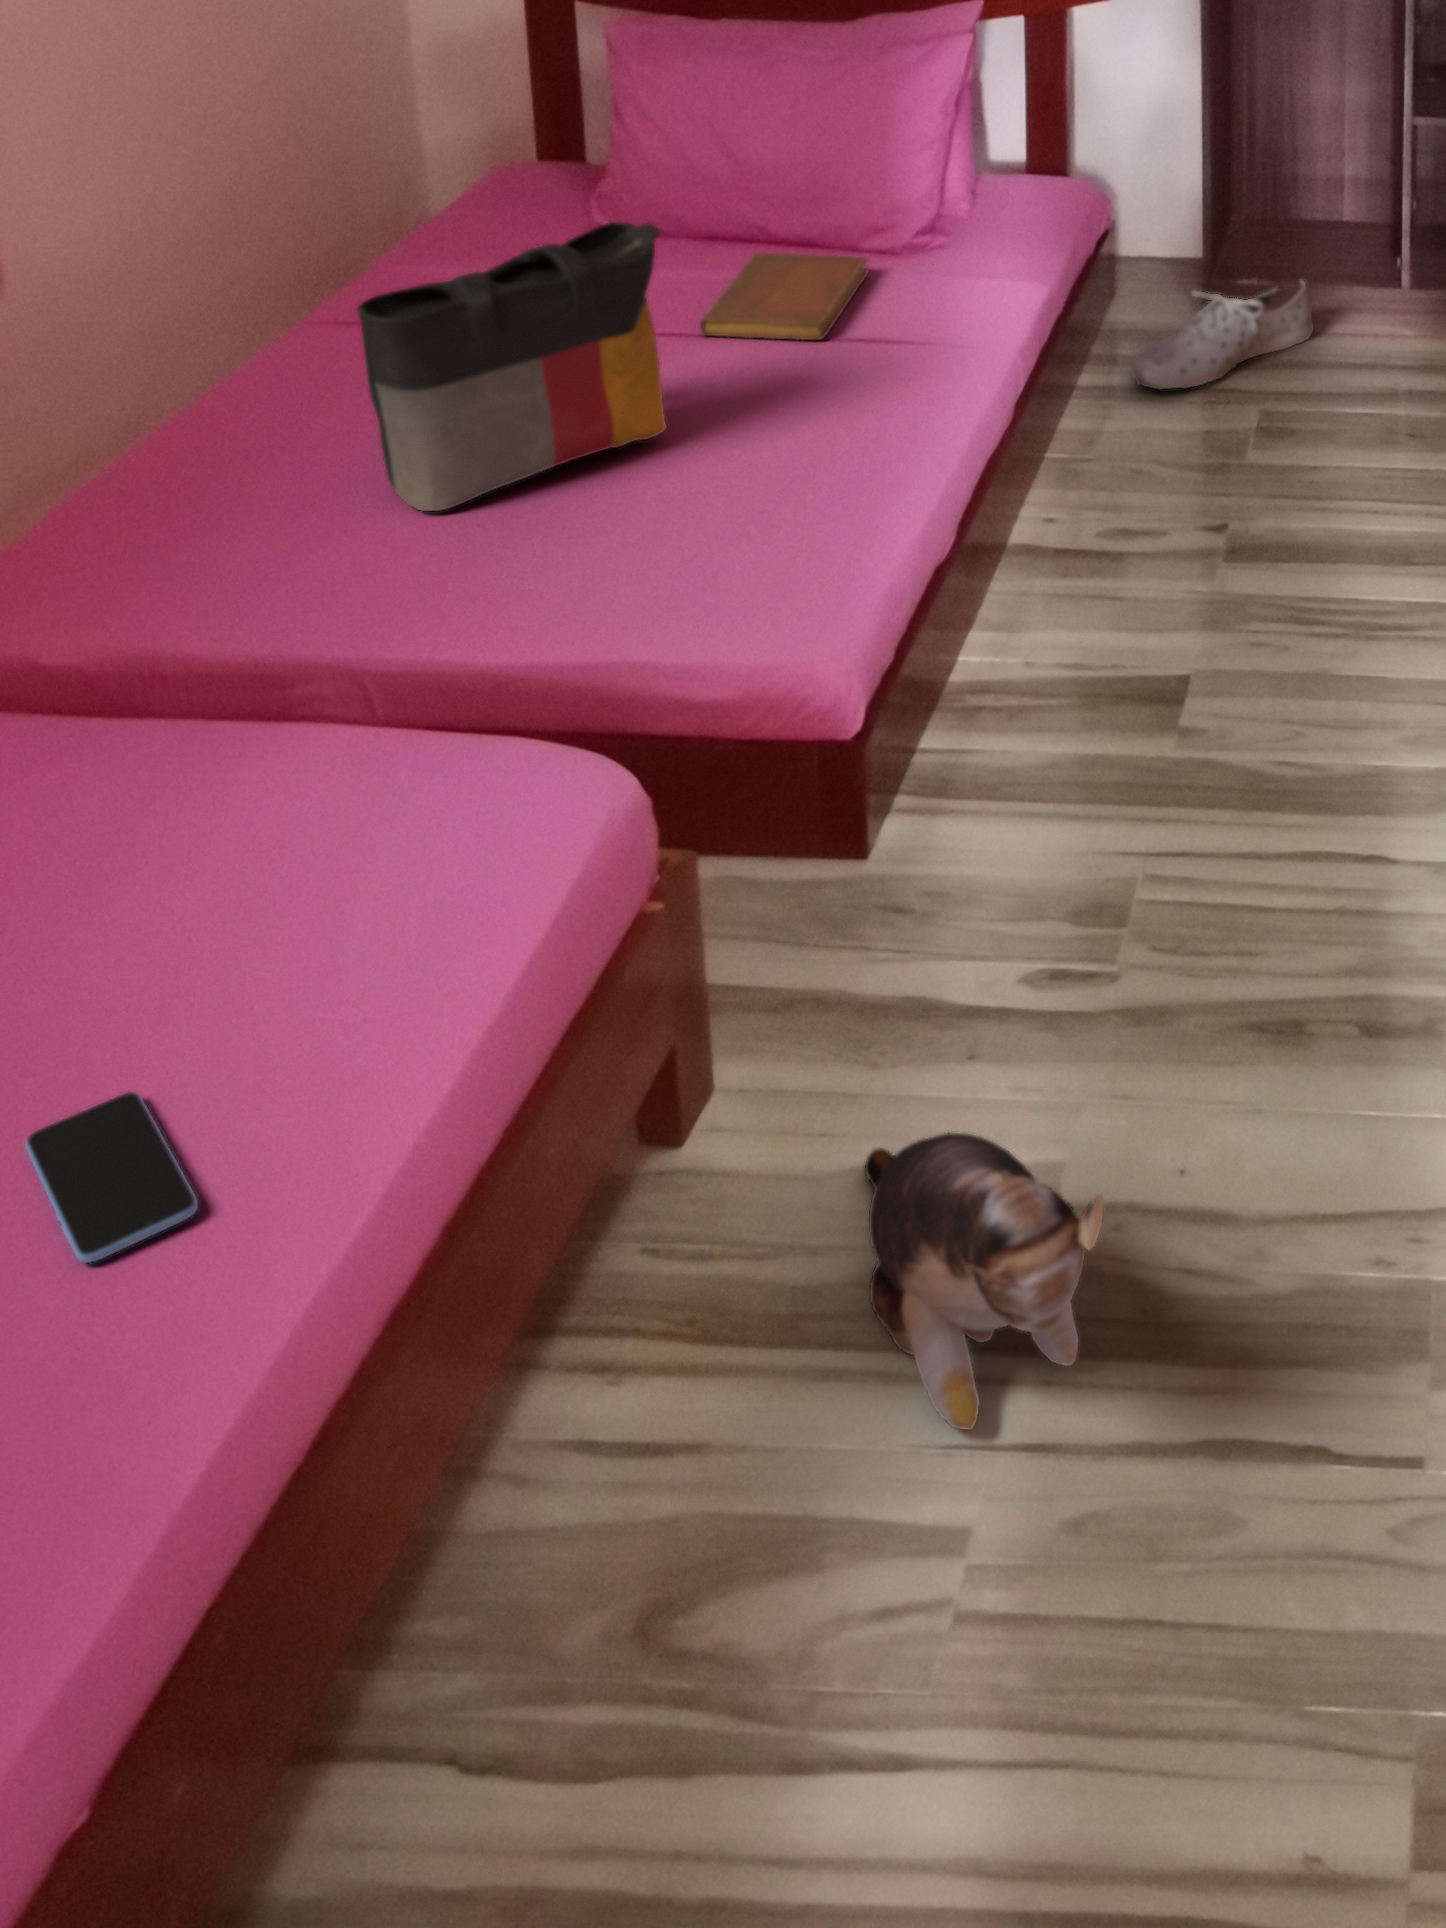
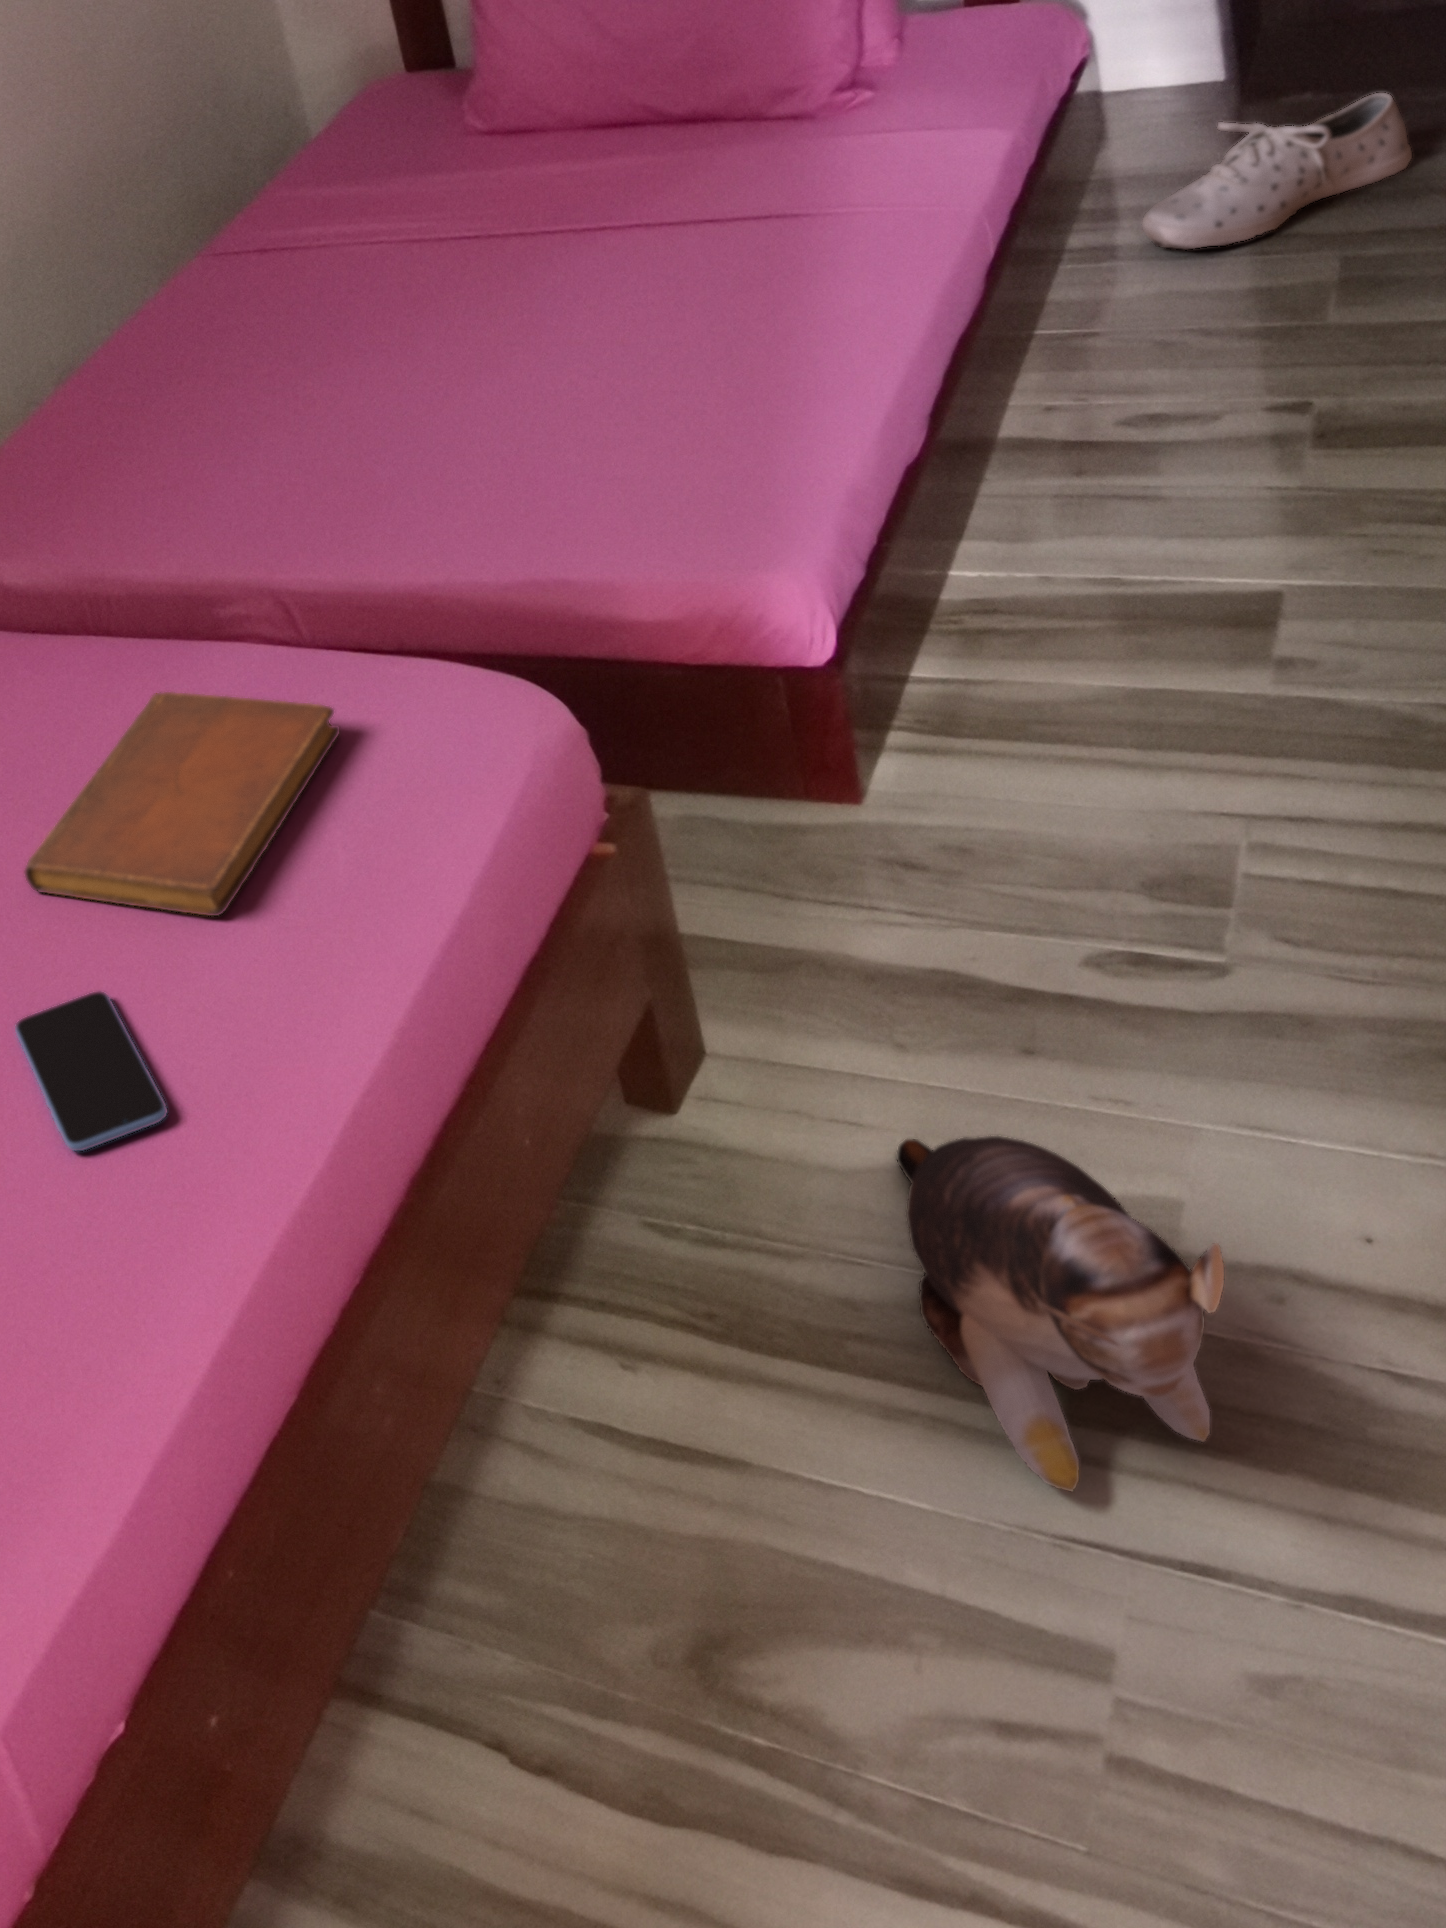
tote bag: present [357,221,666,511] -> none [230,112,564,431]
notebook: present [700,253,868,340] -> present [24,692,340,916]

